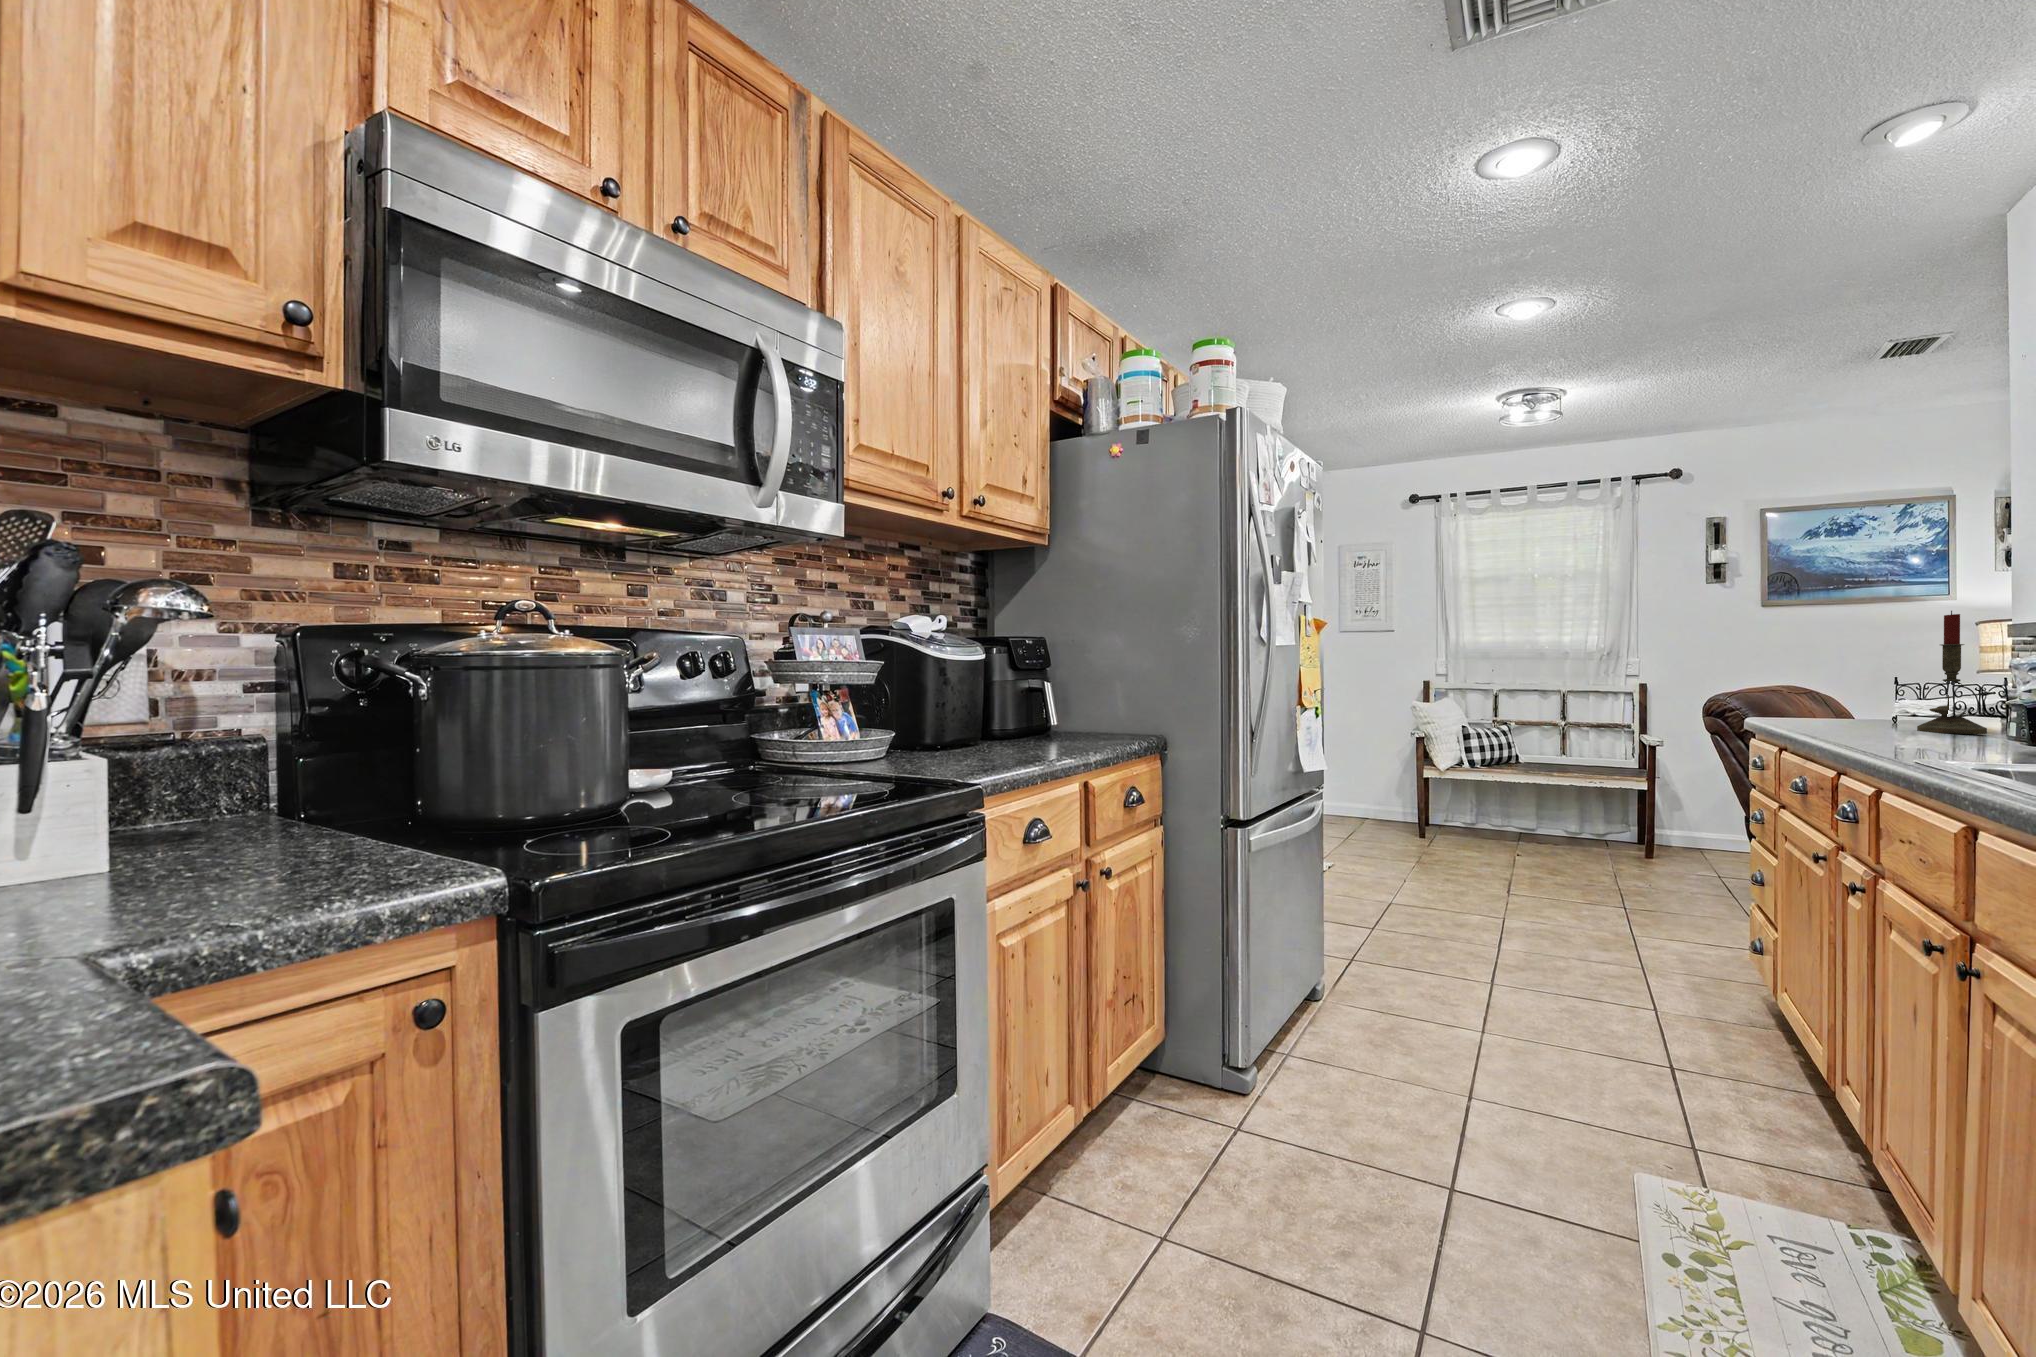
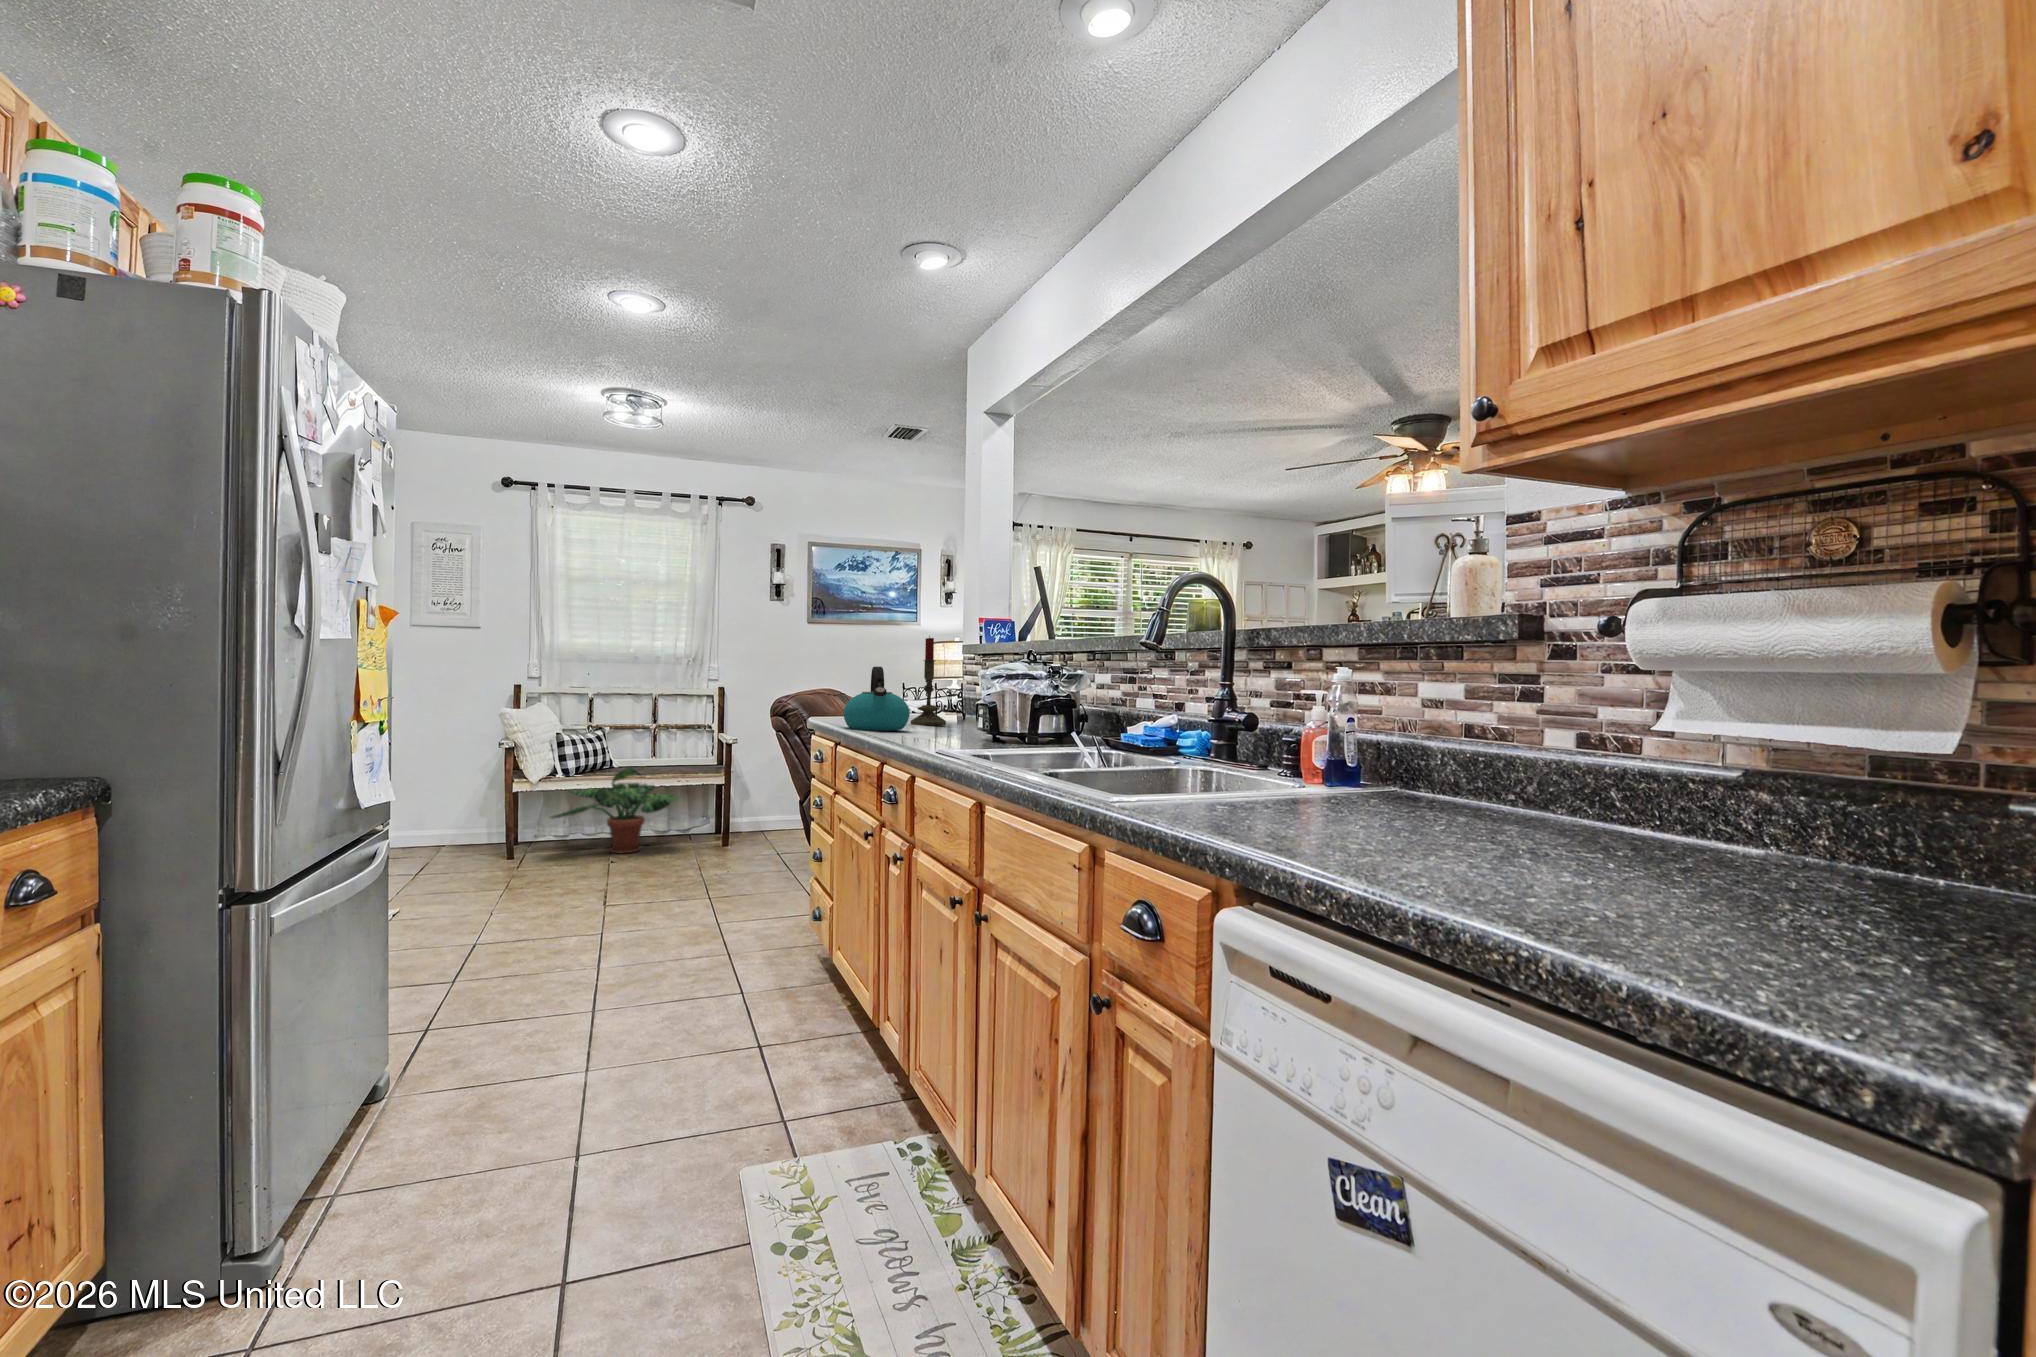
kettle: none [1788,655,1900,735] -> present [843,667,910,731]
potted plant: none [1453,764,1599,852] -> present [551,767,682,853]

